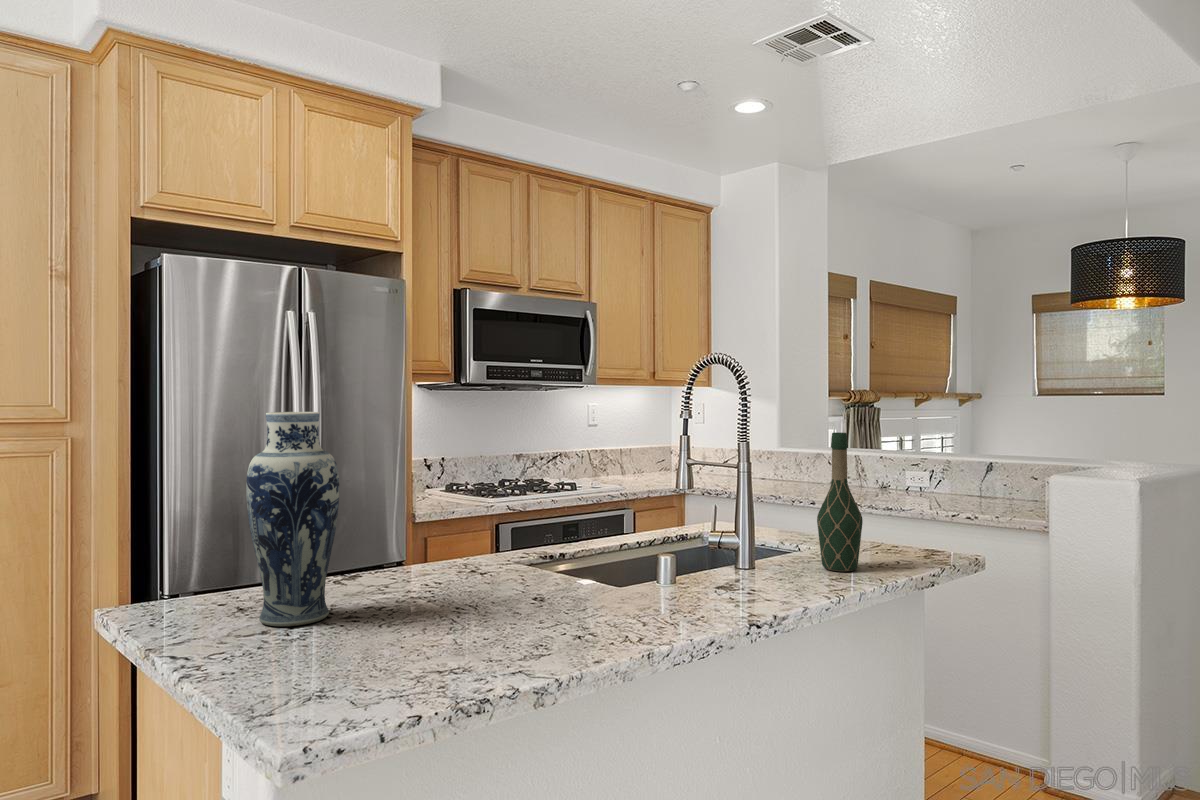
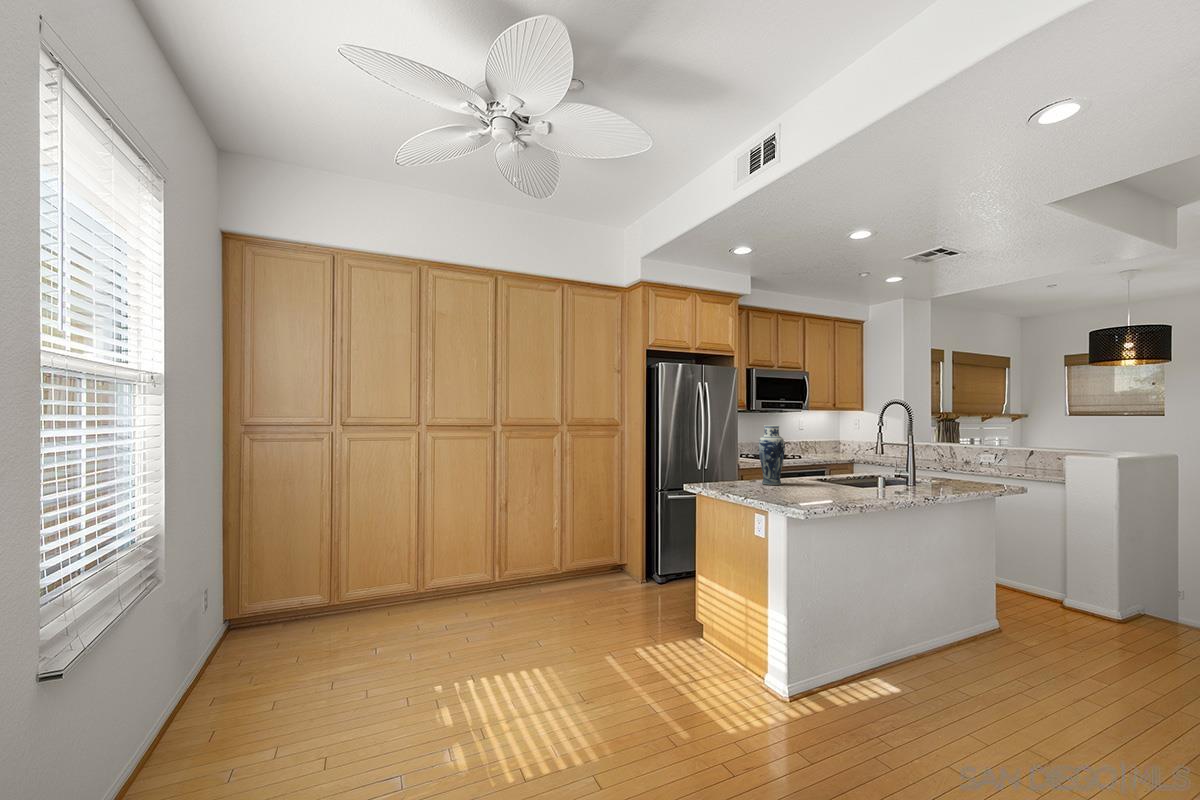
wine bottle: present [817,432,863,571] -> none [935,435,953,484]

